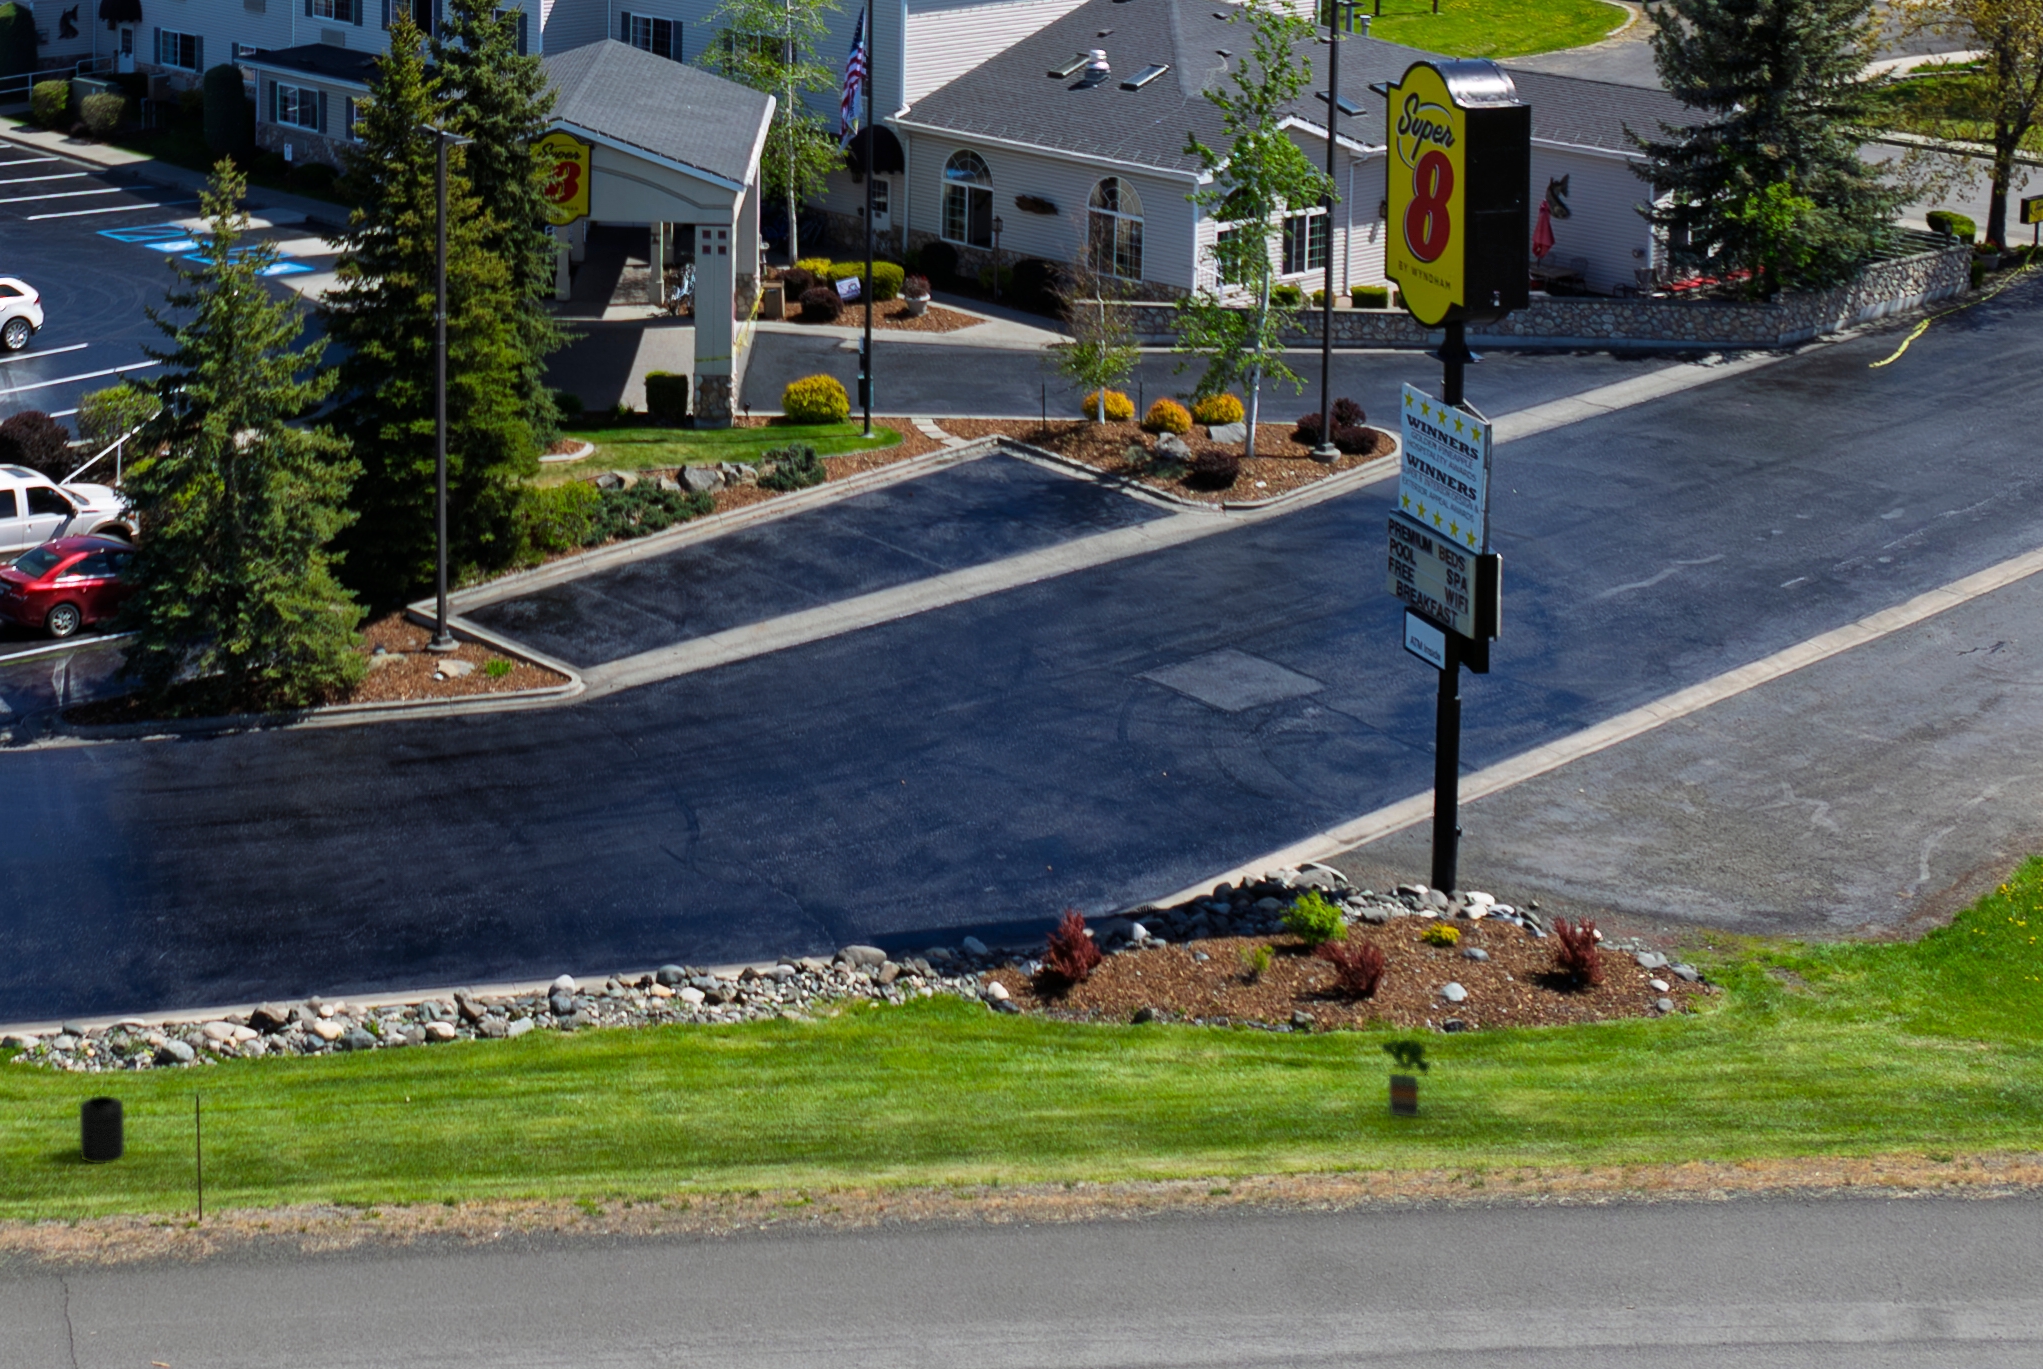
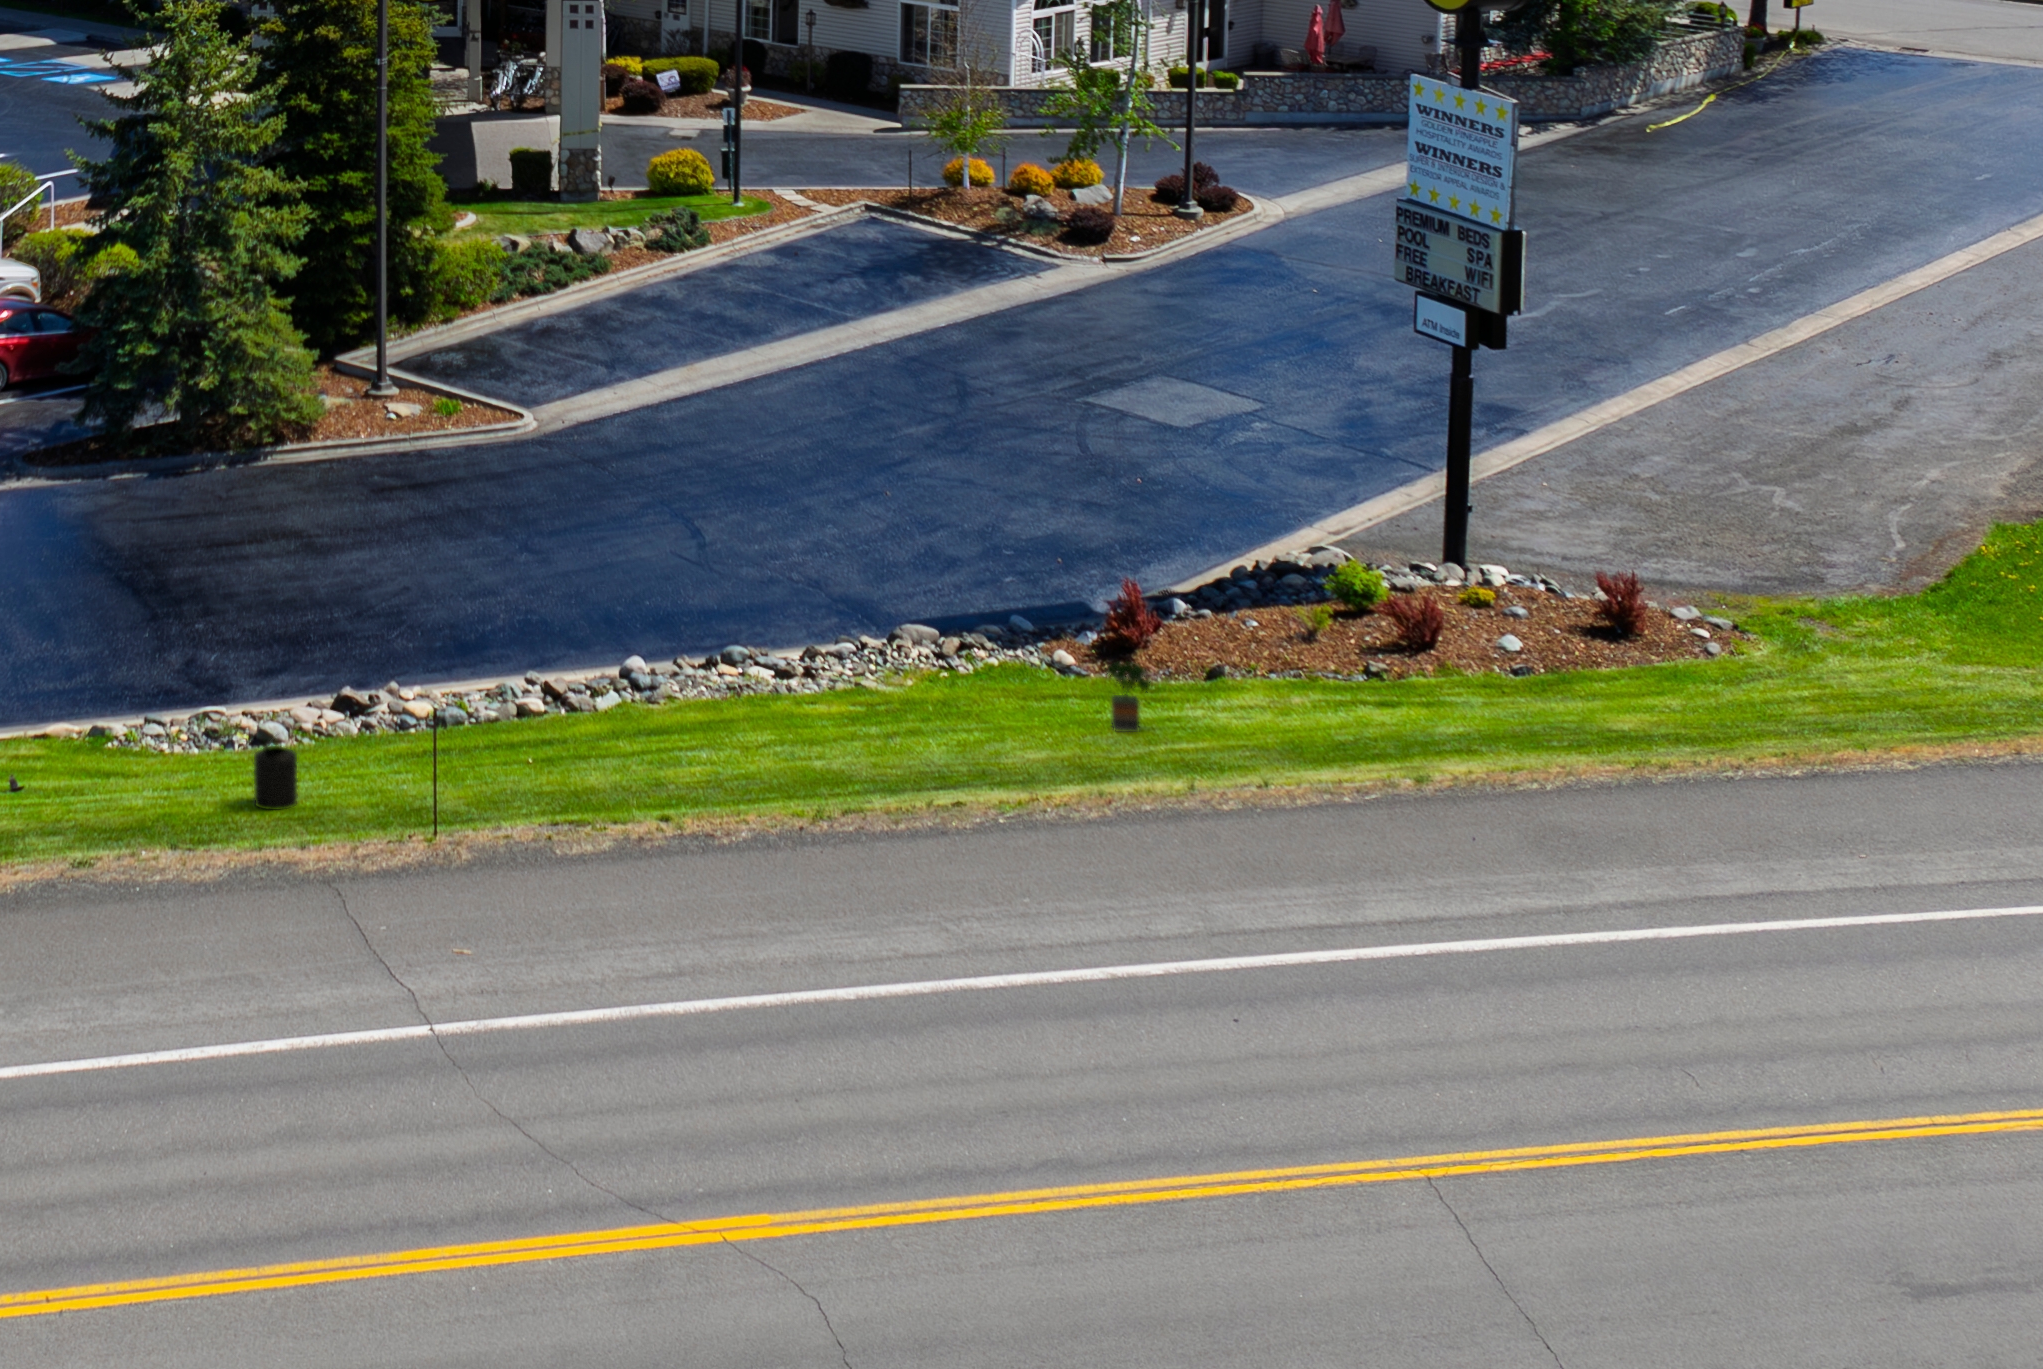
potted tree: present [1382,1040,1430,1116] -> present [1105,662,1150,732]

